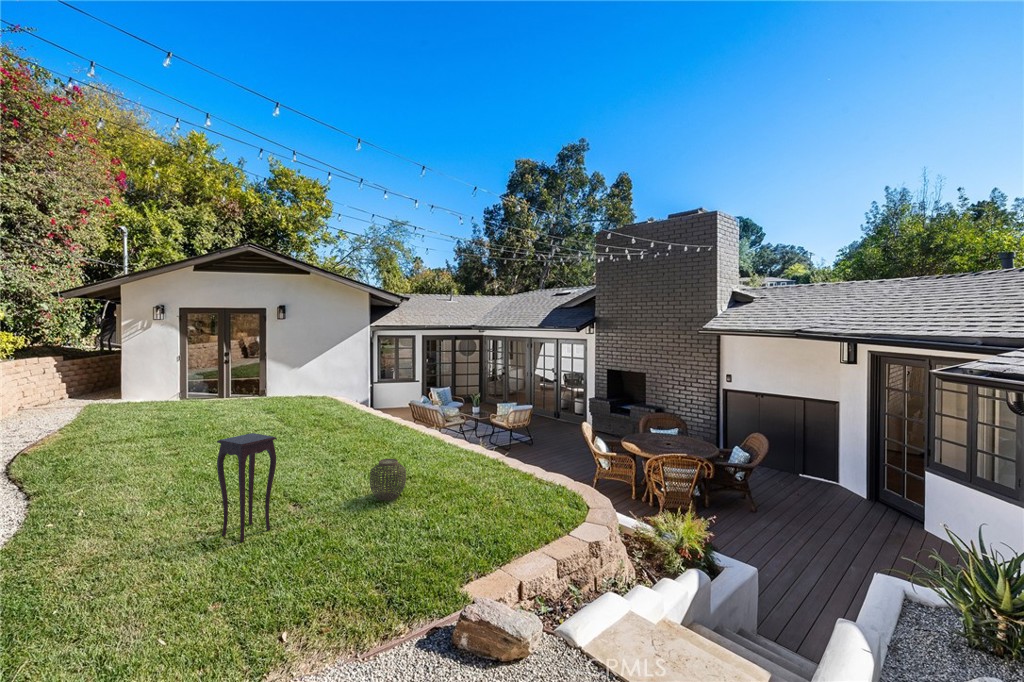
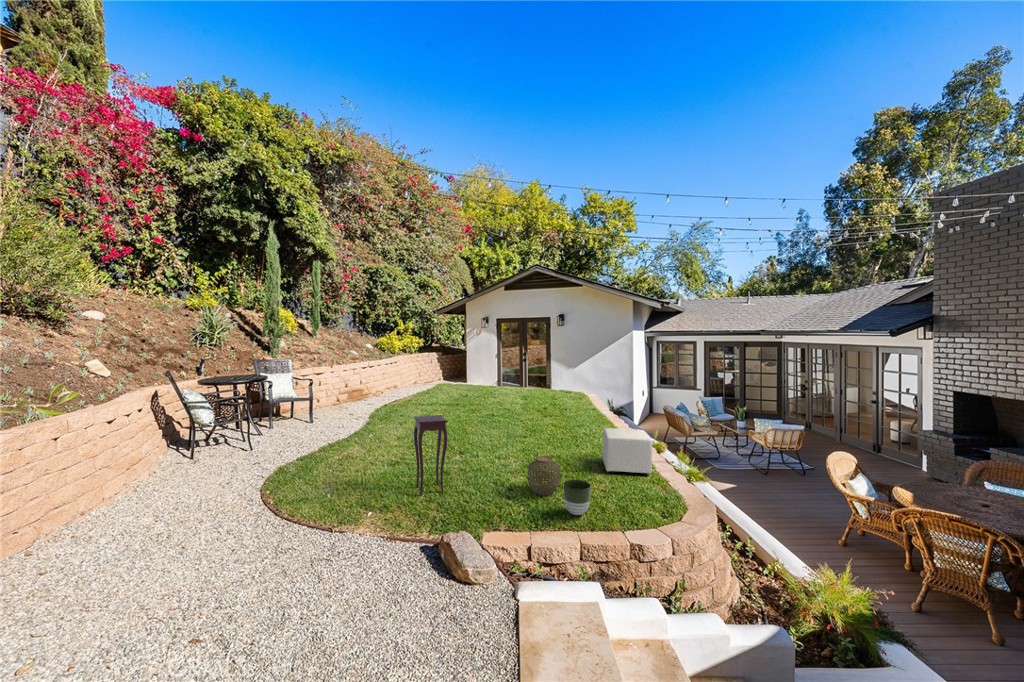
ottoman: none [412,420,466,465] -> present [602,428,652,475]
planter: none [426,473,453,507] -> present [564,480,591,515]

